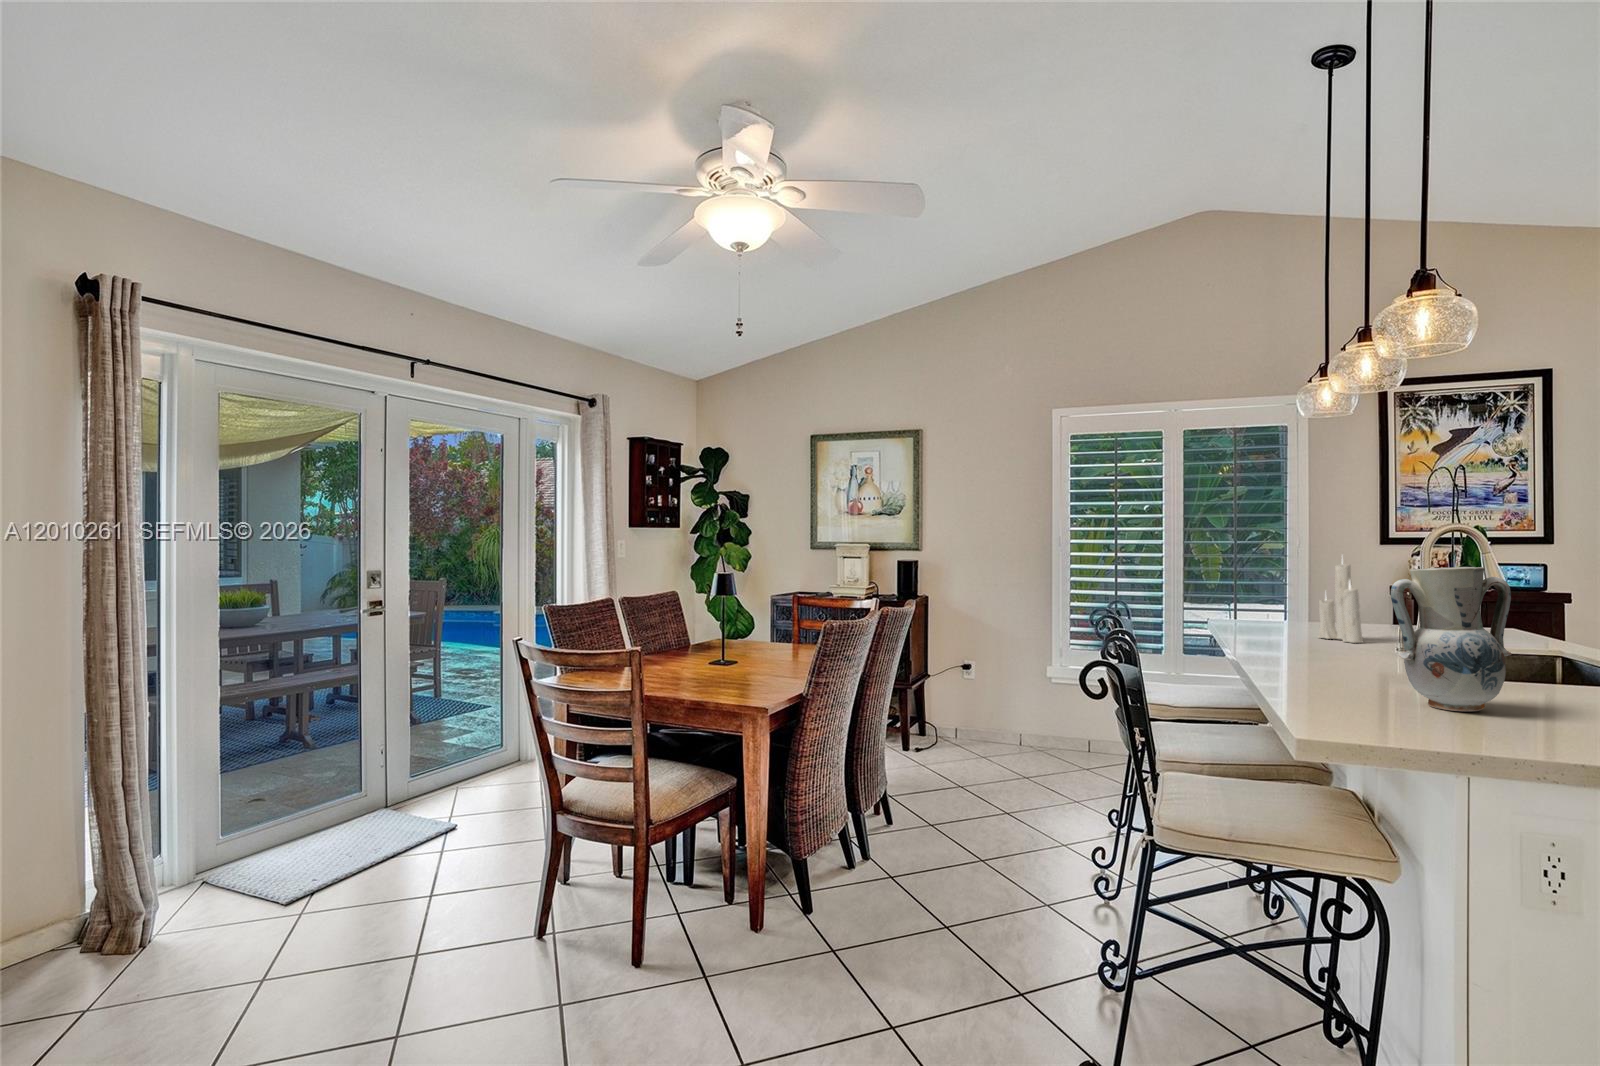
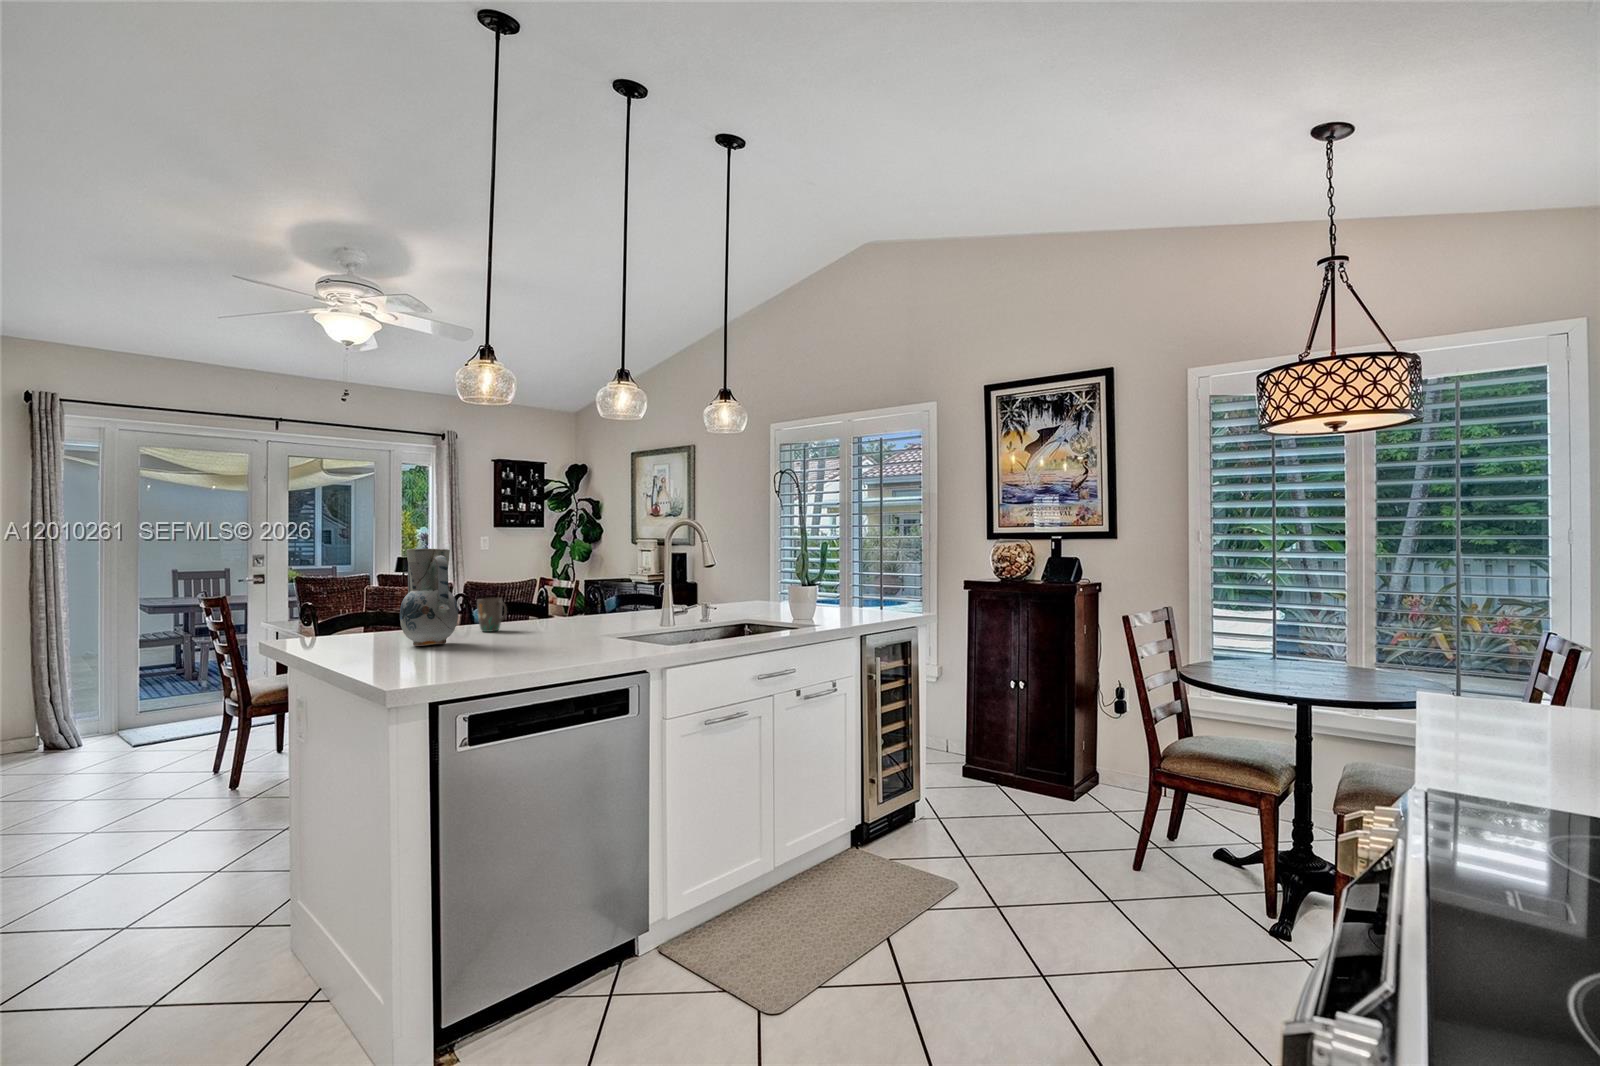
candle: present [1318,563,1363,643] -> none [713,542,734,618]
mug: none [1288,631,1340,679] -> present [477,598,507,632]

